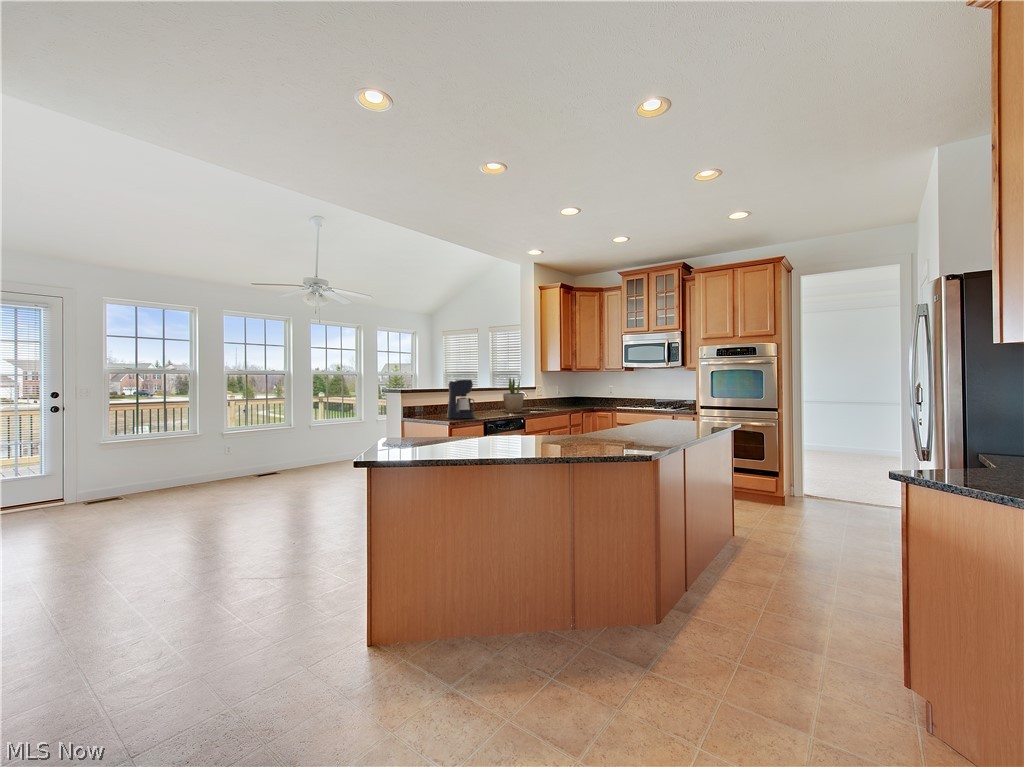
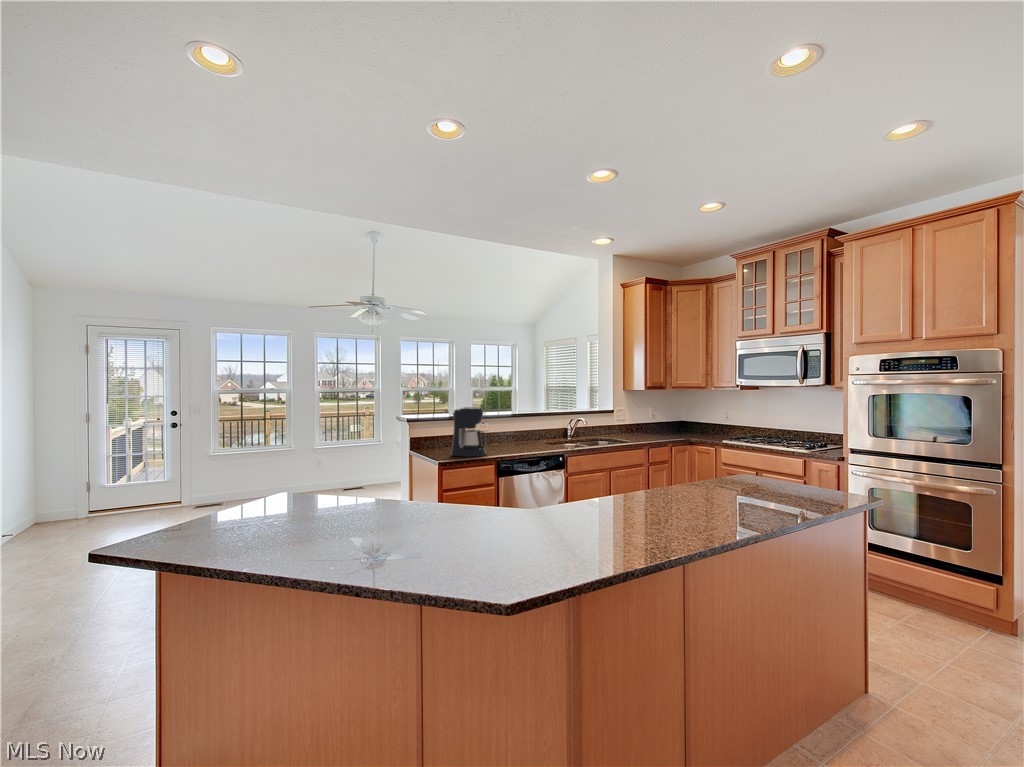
potted plant: present [503,376,524,413] -> none [544,397,571,448]

